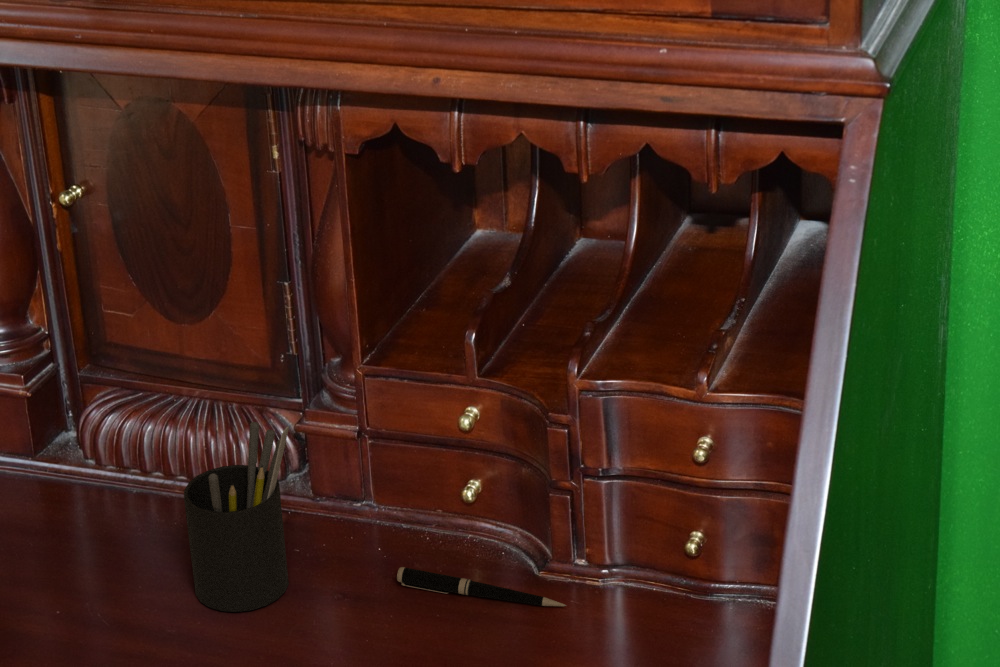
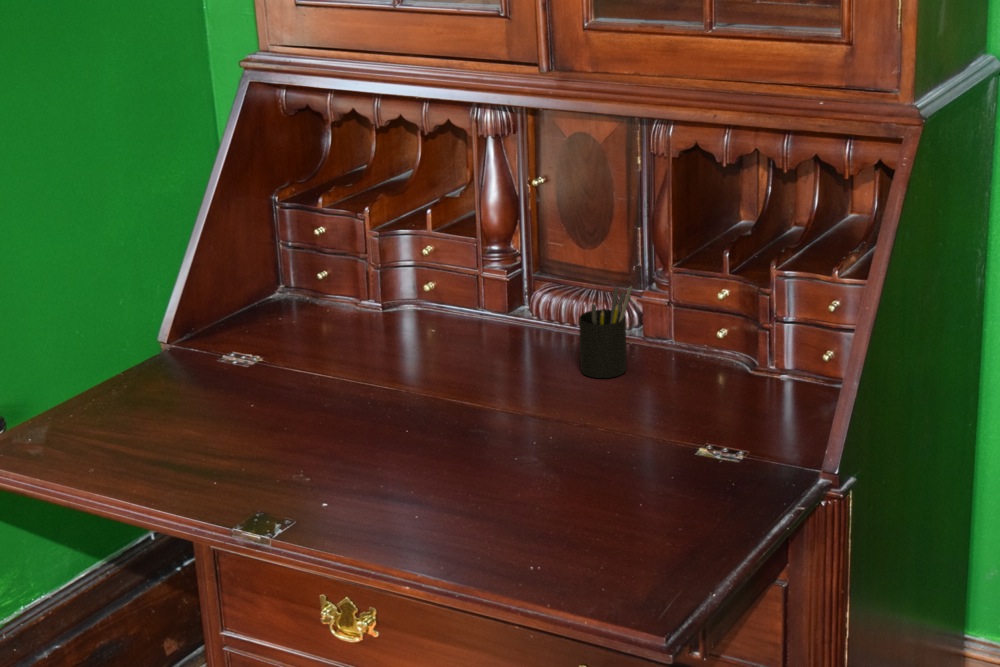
pen: present [397,567,566,606] -> none [680,365,763,388]

